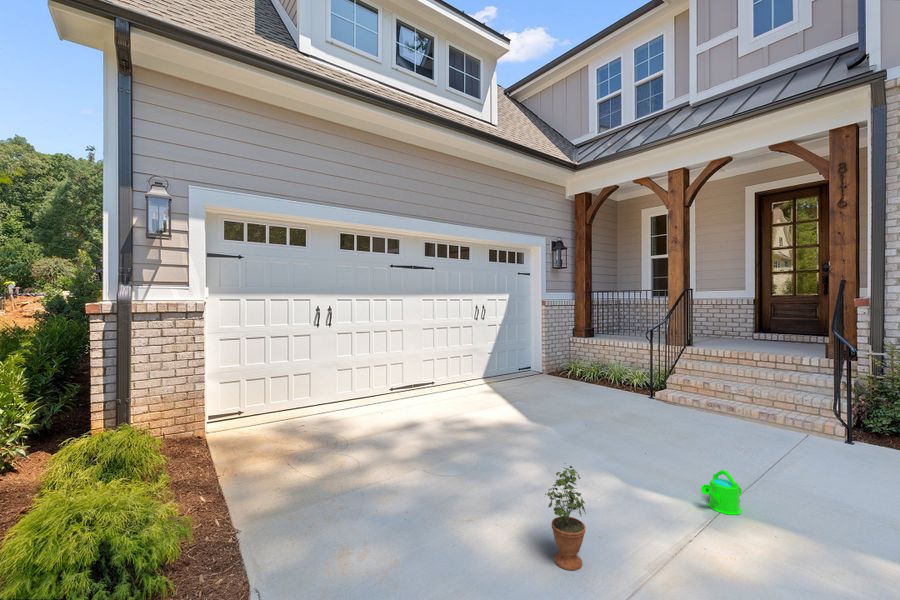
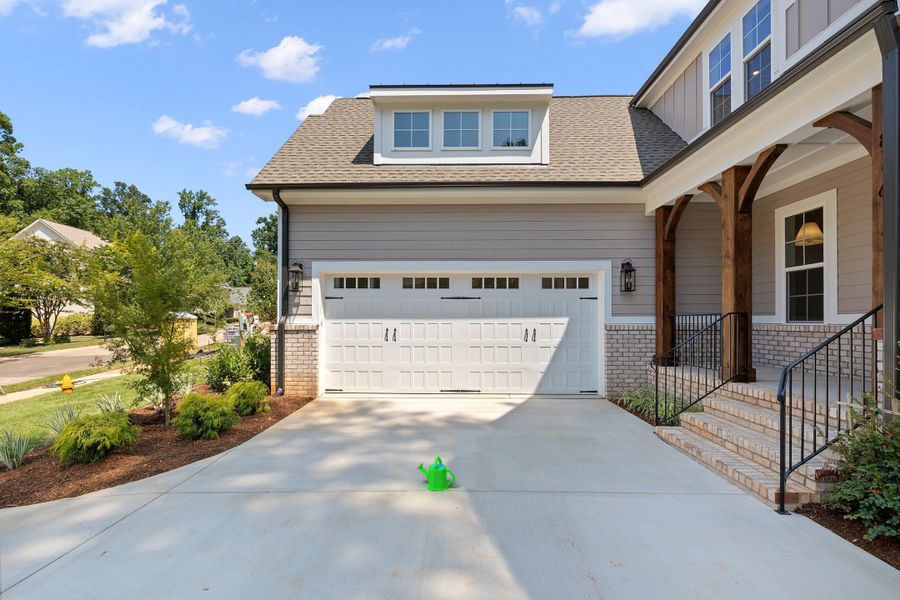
potted plant: present [545,466,586,570] -> none [293,417,320,475]

